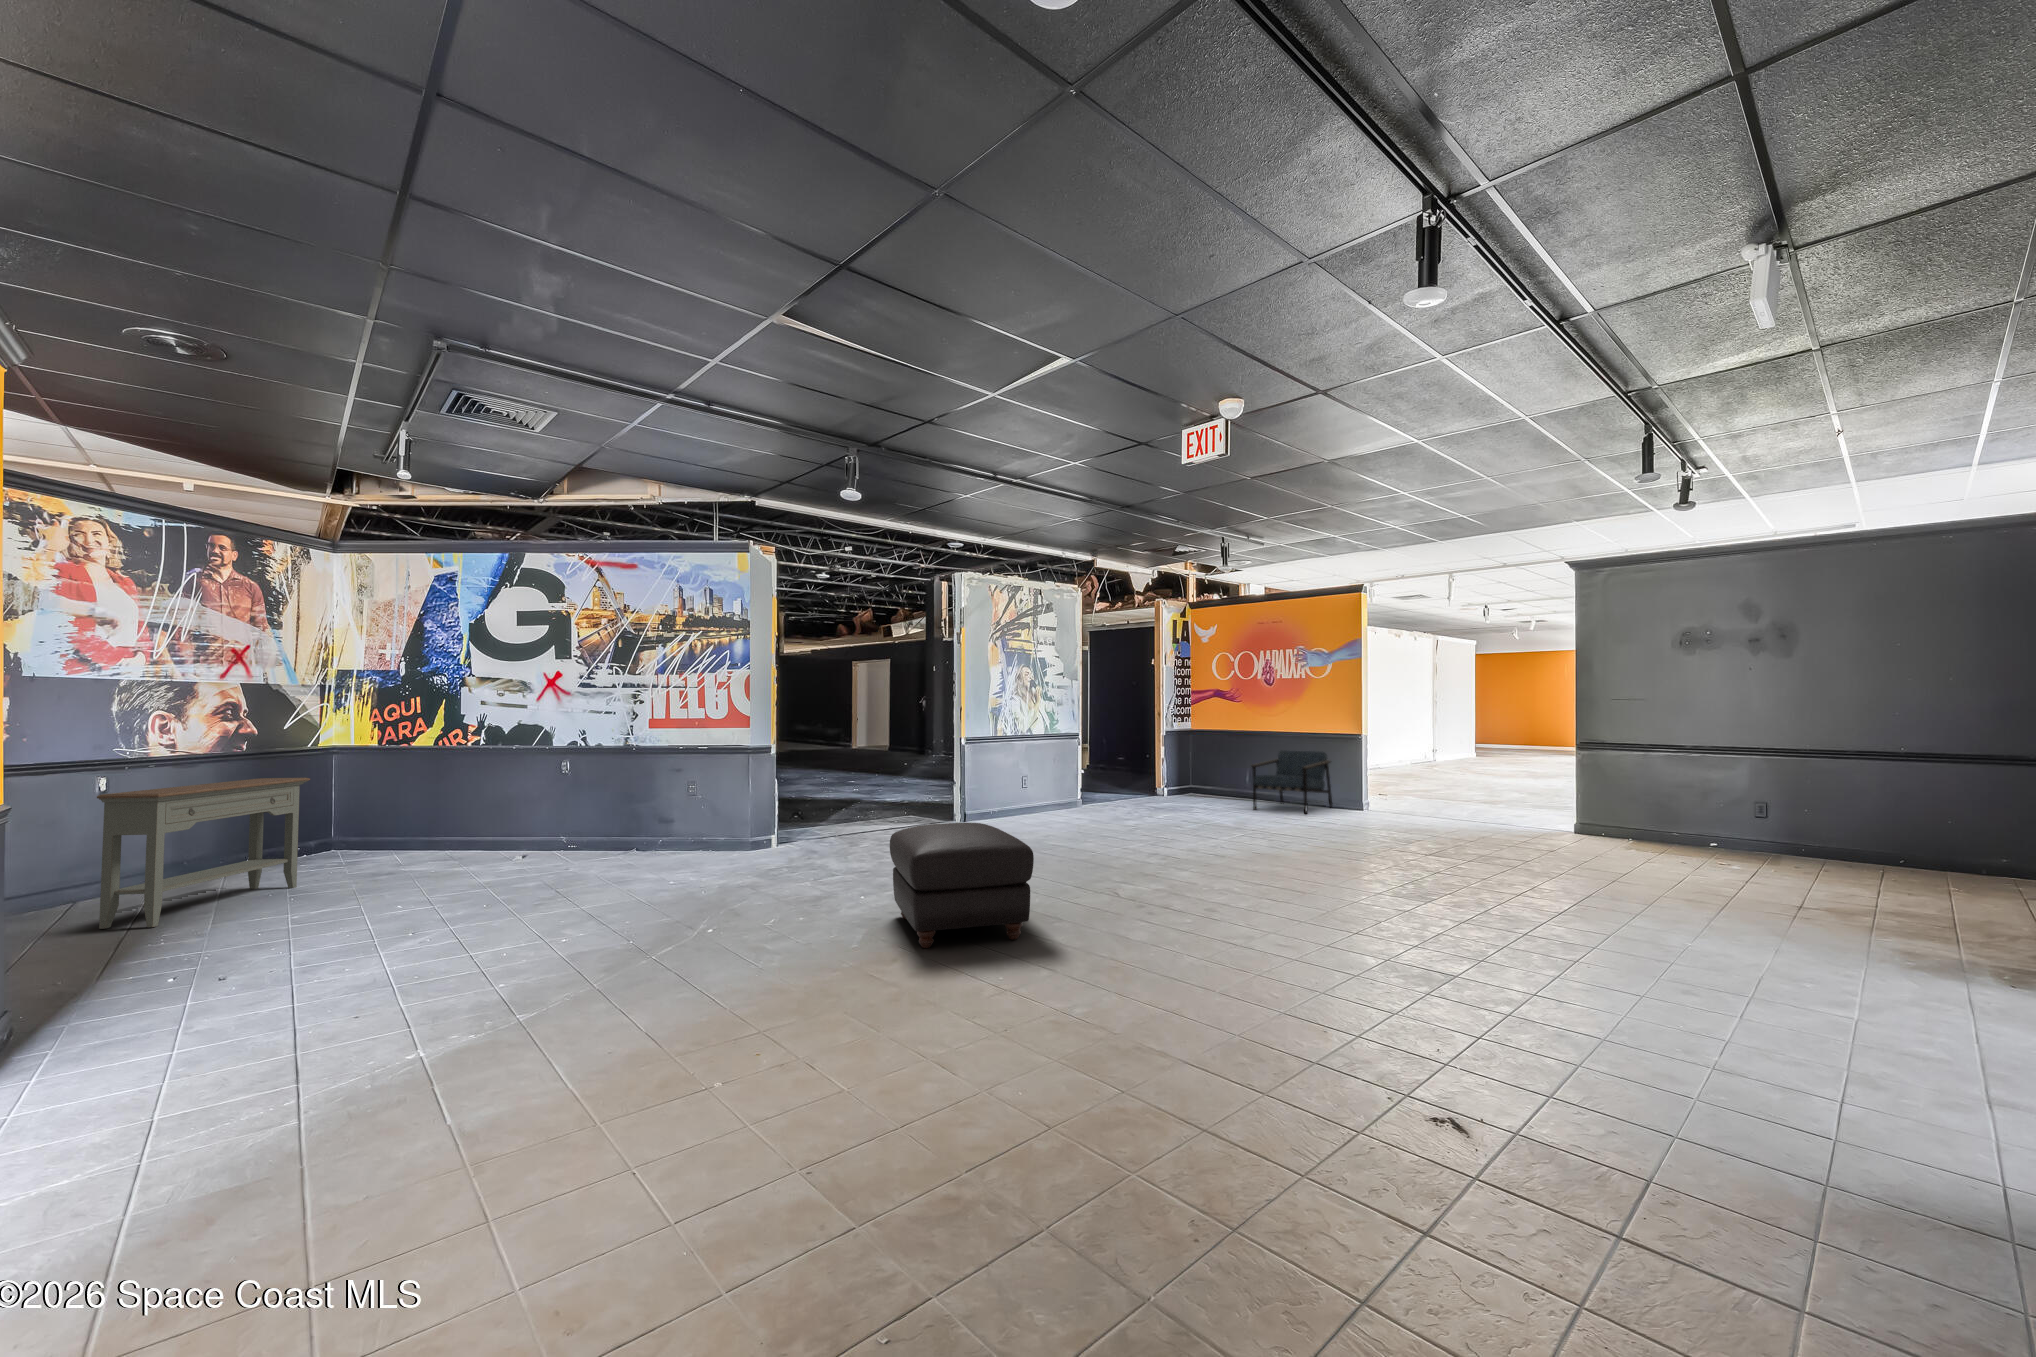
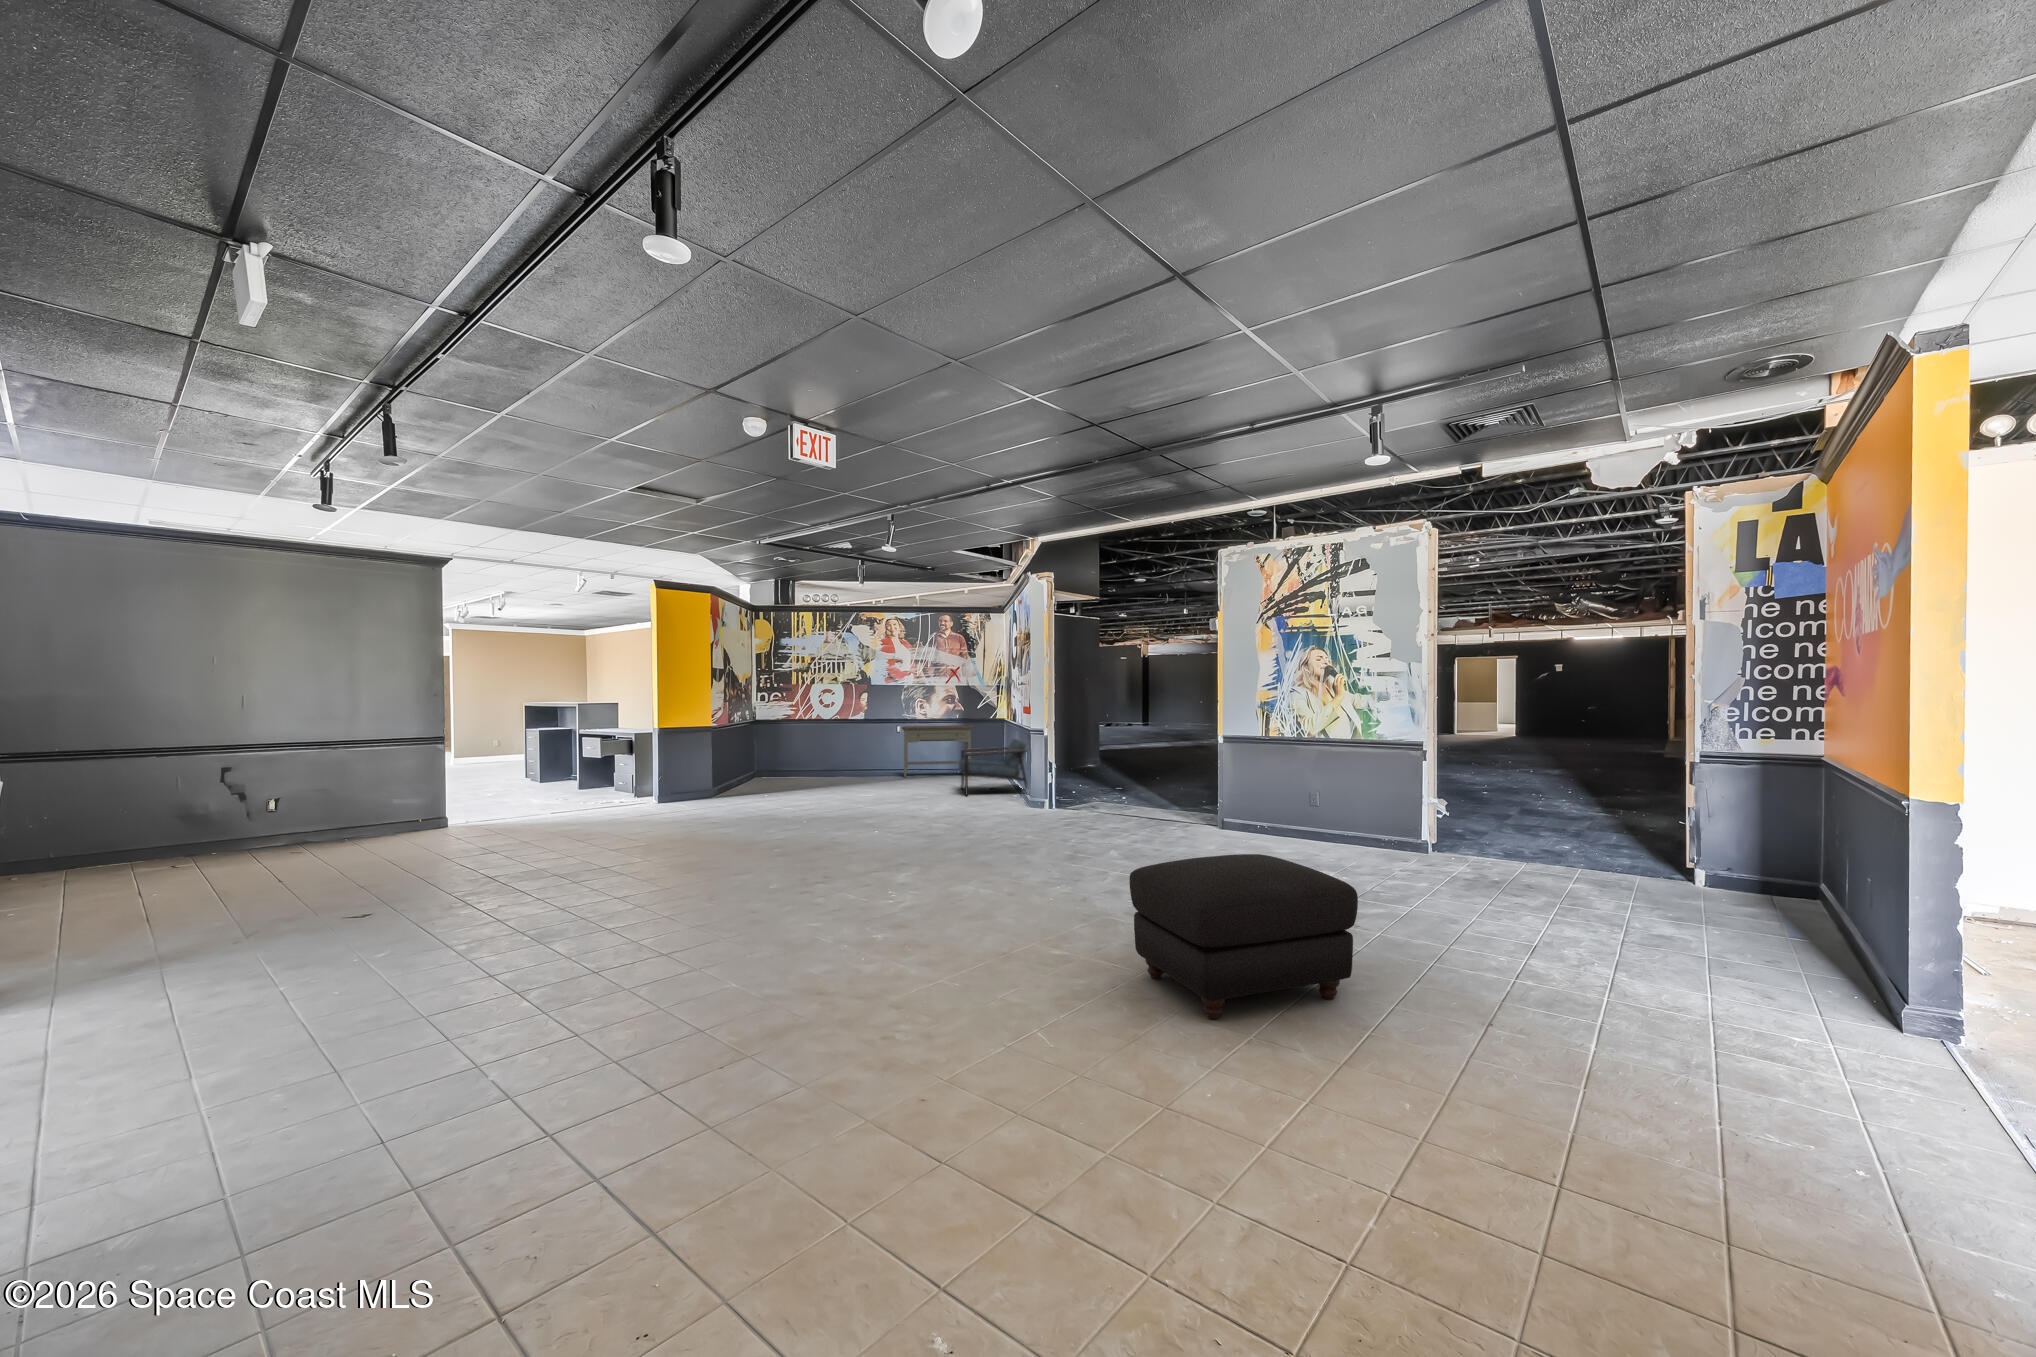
armchair: present [1252,751,1332,814] -> present [959,739,1027,796]
ottoman: present [890,823,1034,948] -> present [1129,854,1358,1020]

